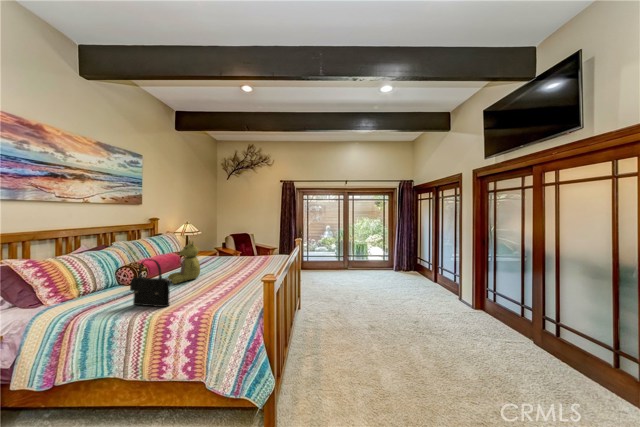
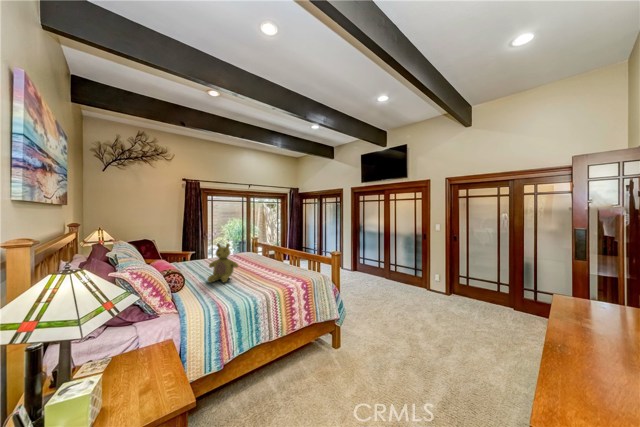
handbag: present [130,259,170,307] -> none [246,254,277,293]

